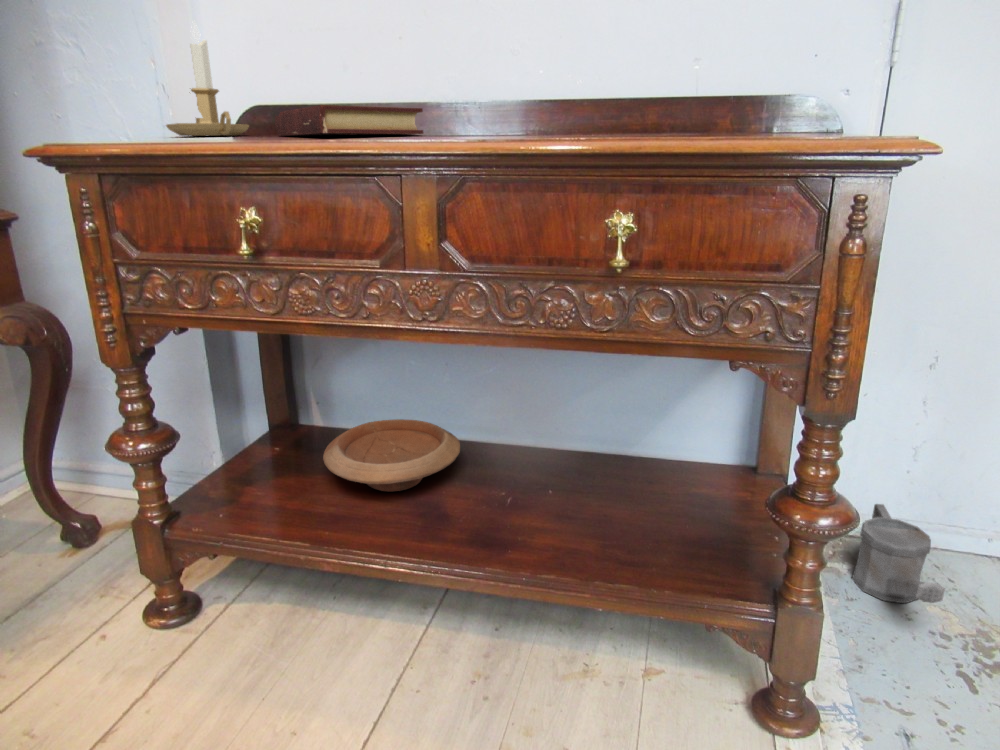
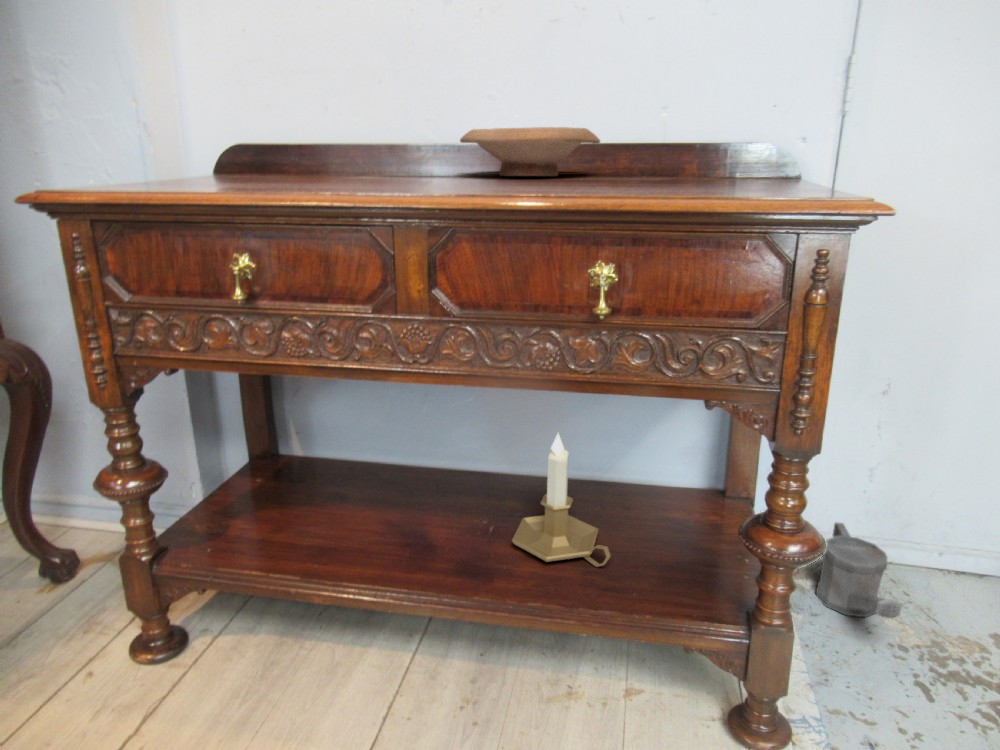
candlestick: present [166,21,249,136] -> present [512,434,610,567]
book: present [275,105,423,136] -> none [259,150,406,177]
wooden bowl: present [323,419,460,491] -> present [460,127,600,176]

